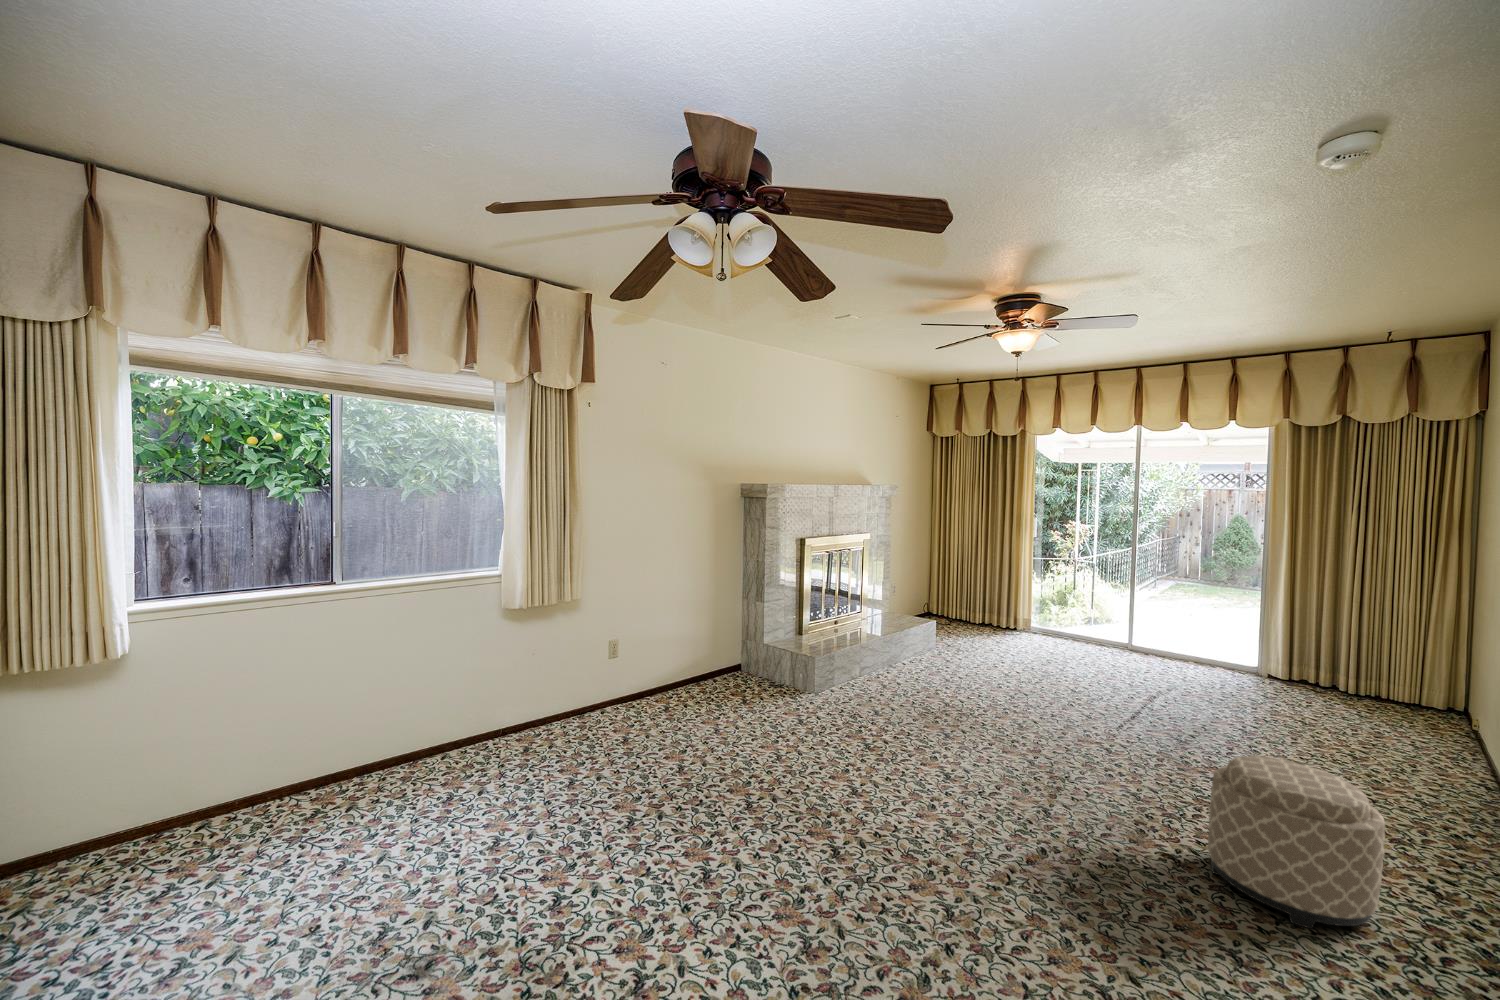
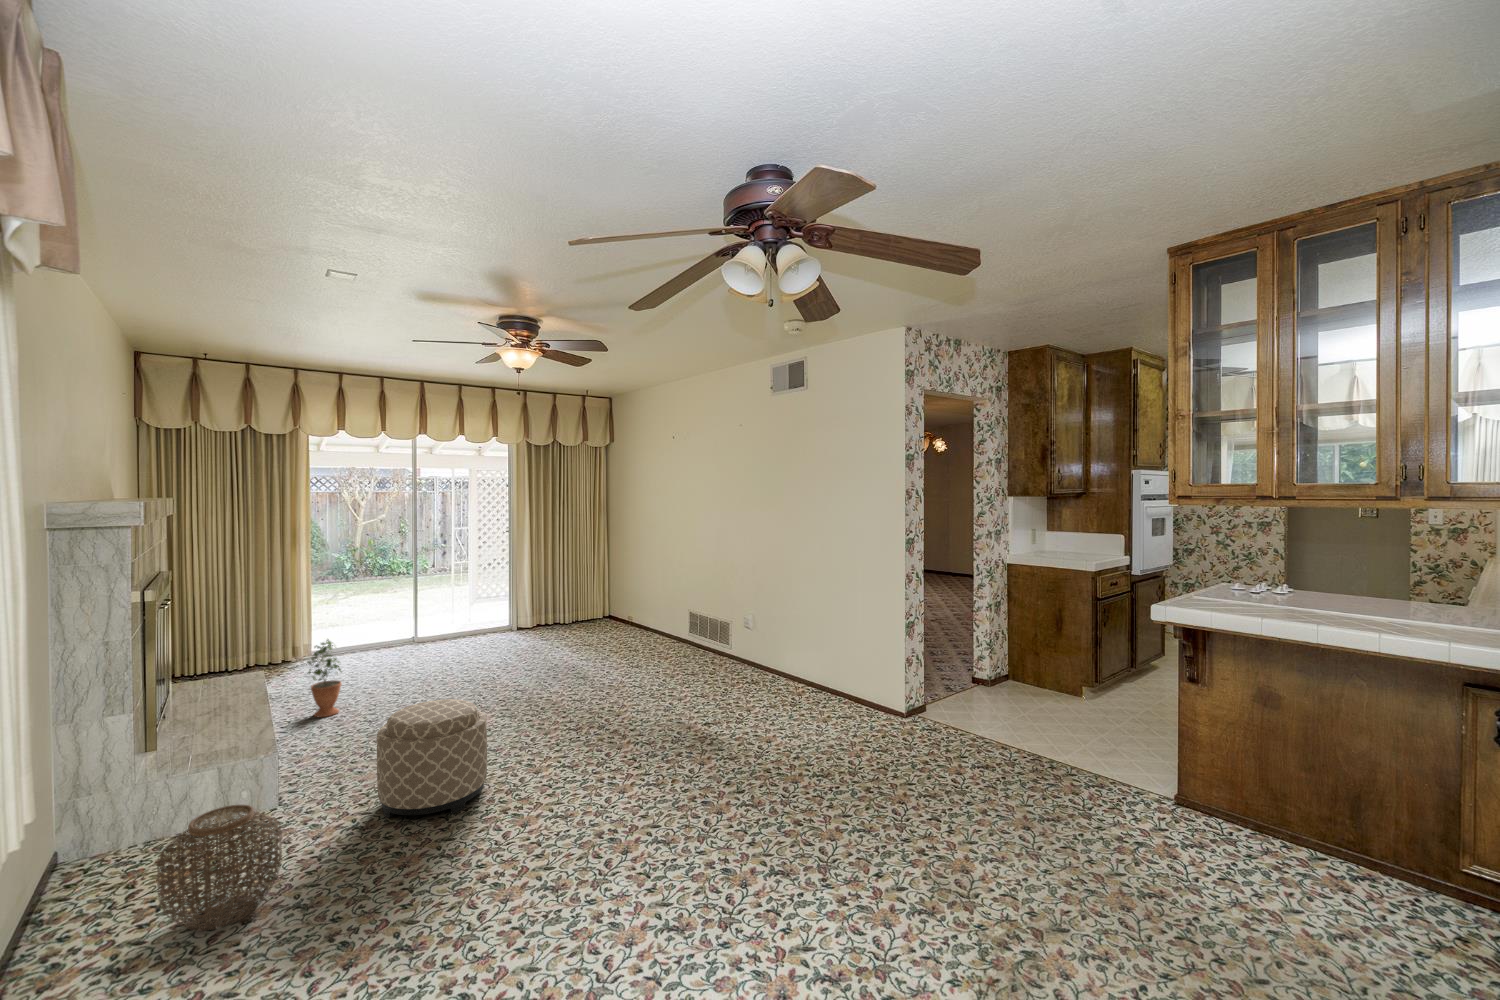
potted plant: none [1228,656,1274,747] -> present [306,640,342,717]
woven basket: none [979,750,1073,859] -> present [157,805,282,931]

